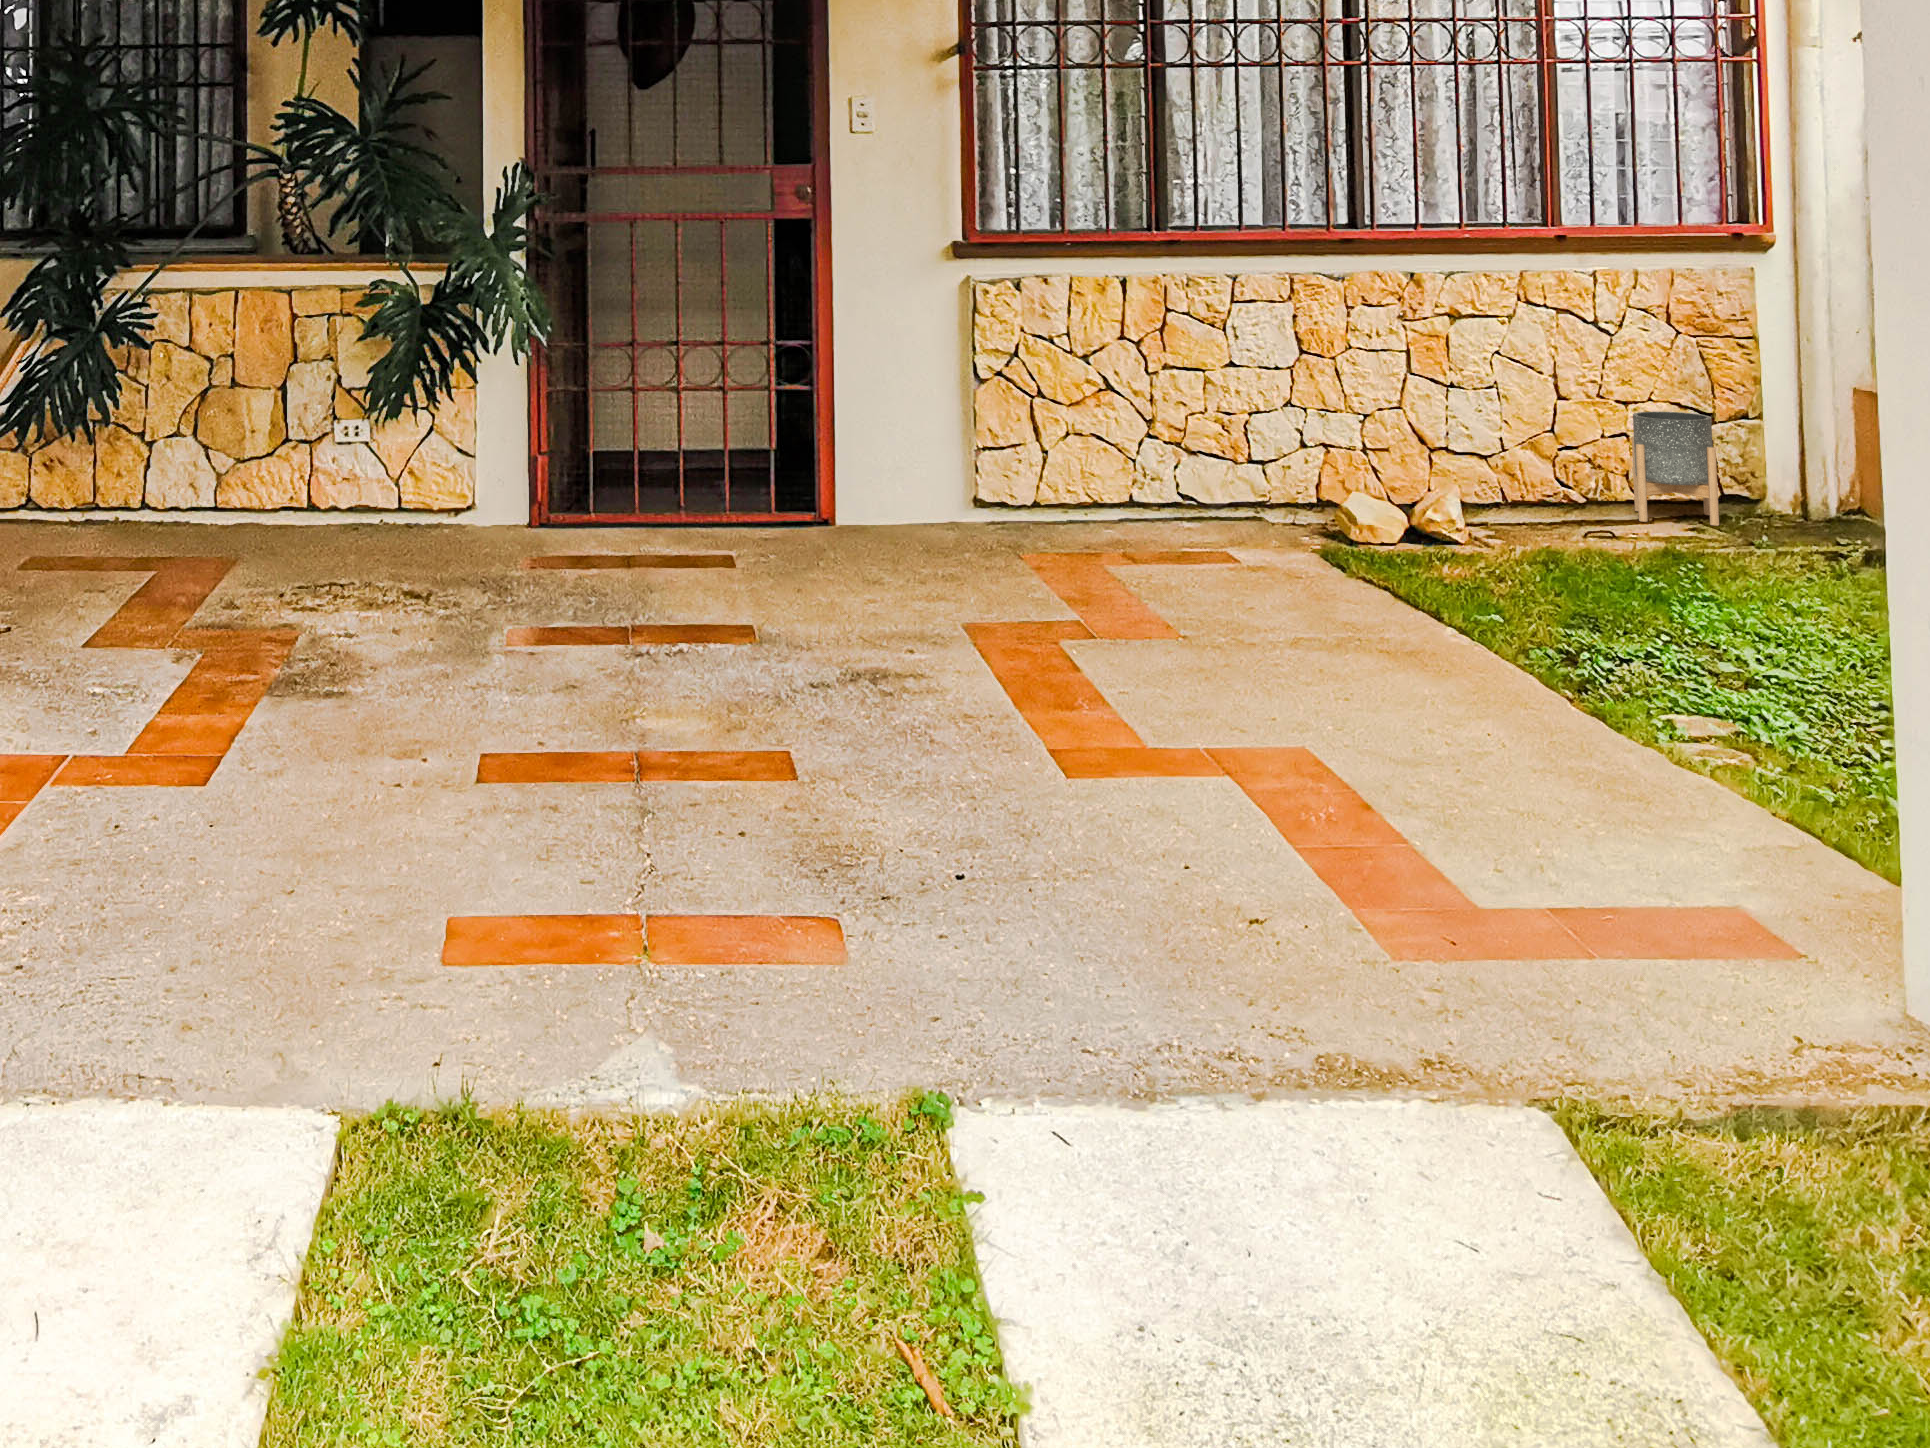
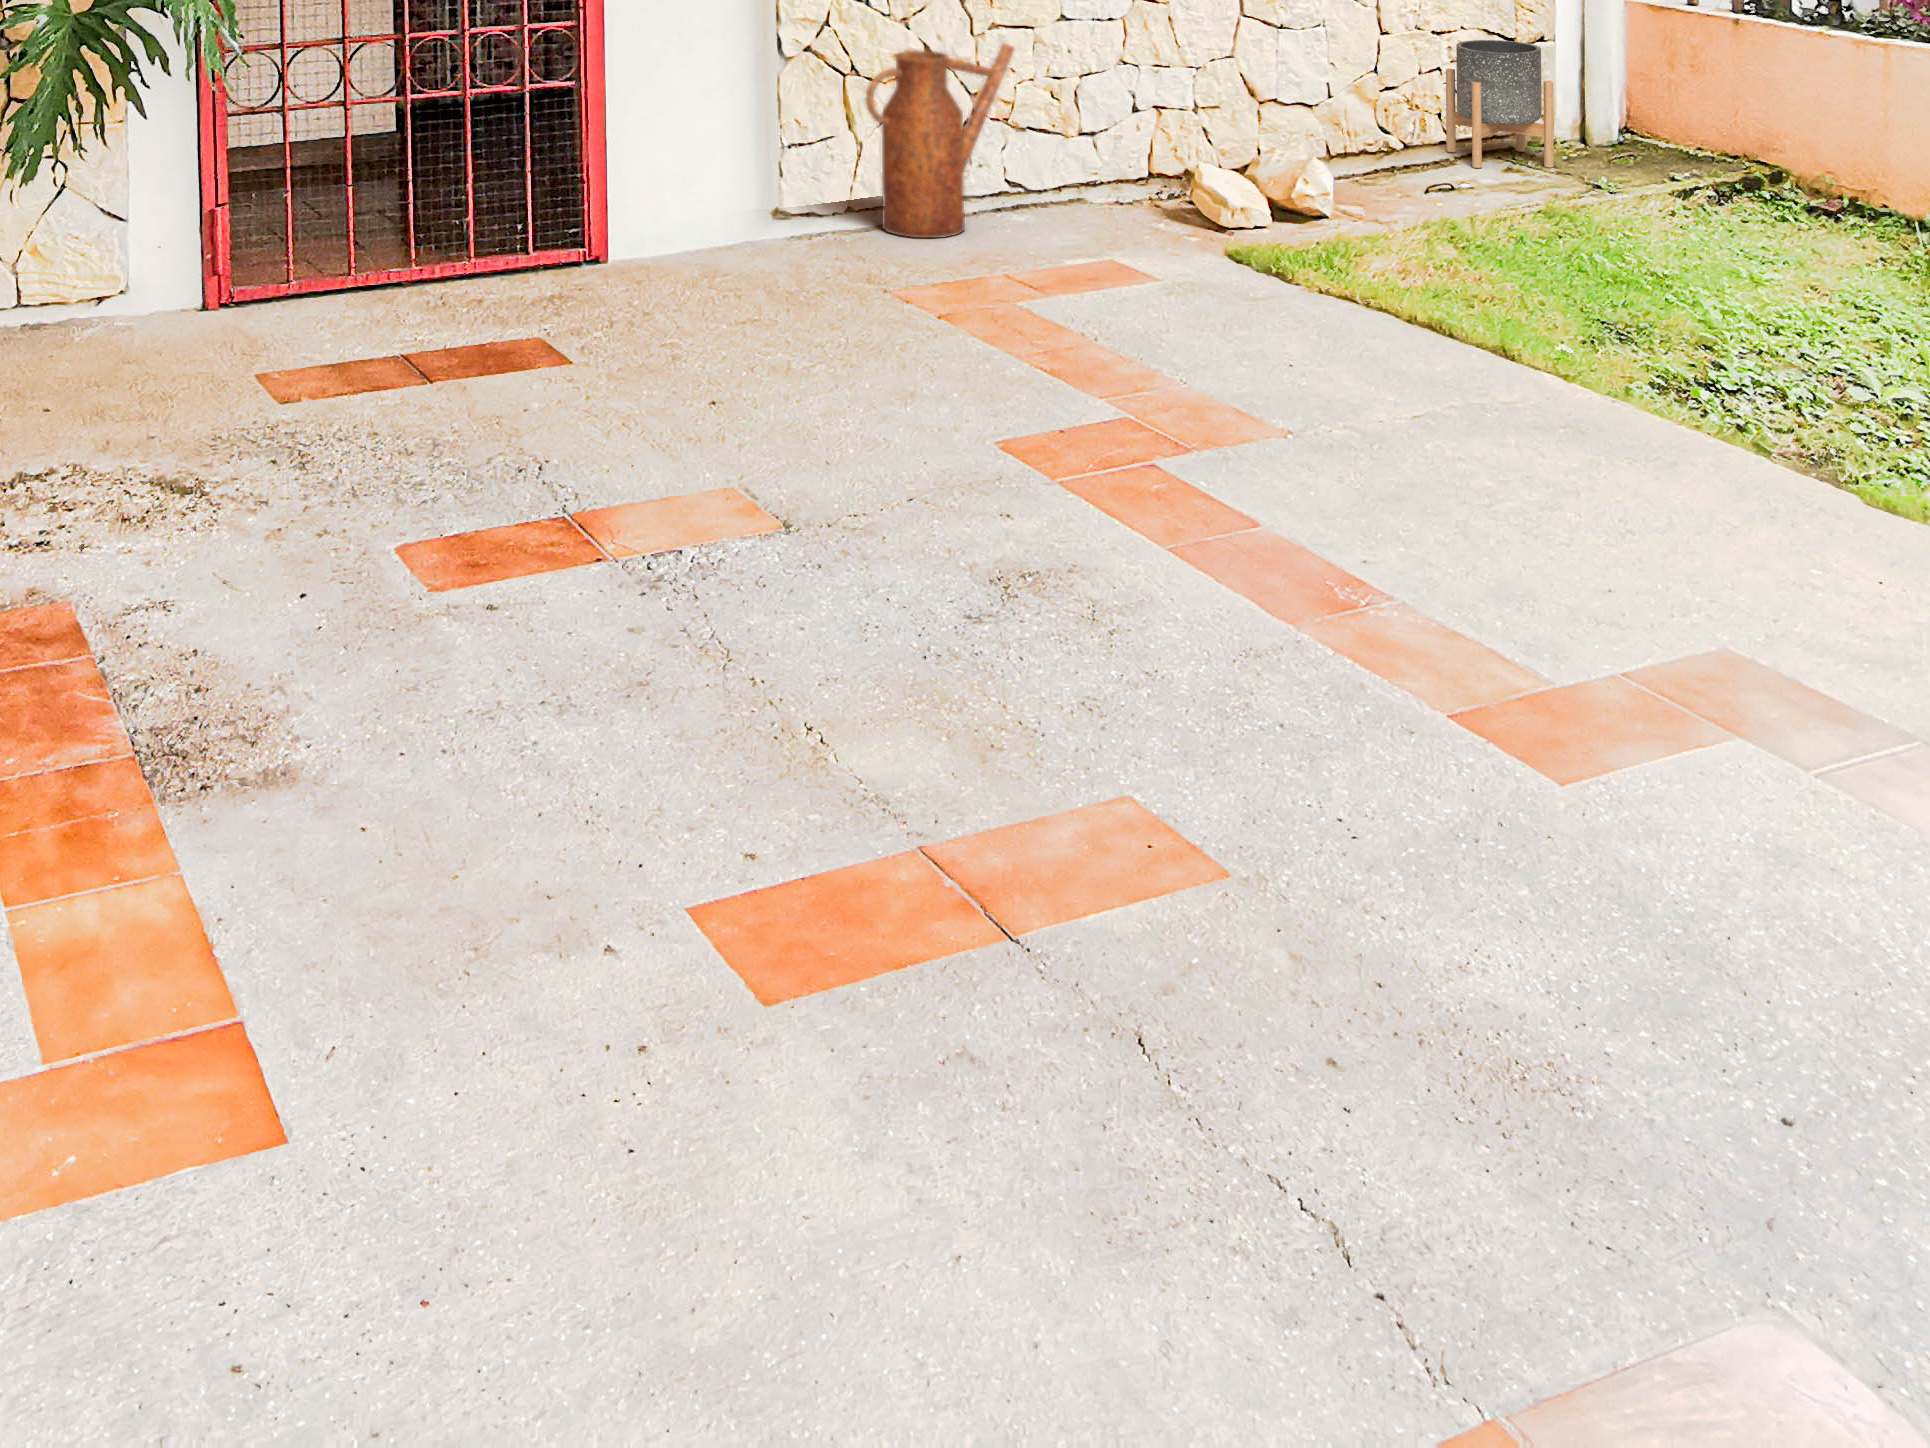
watering can: none [1039,379,1175,528] -> present [866,44,1014,238]

